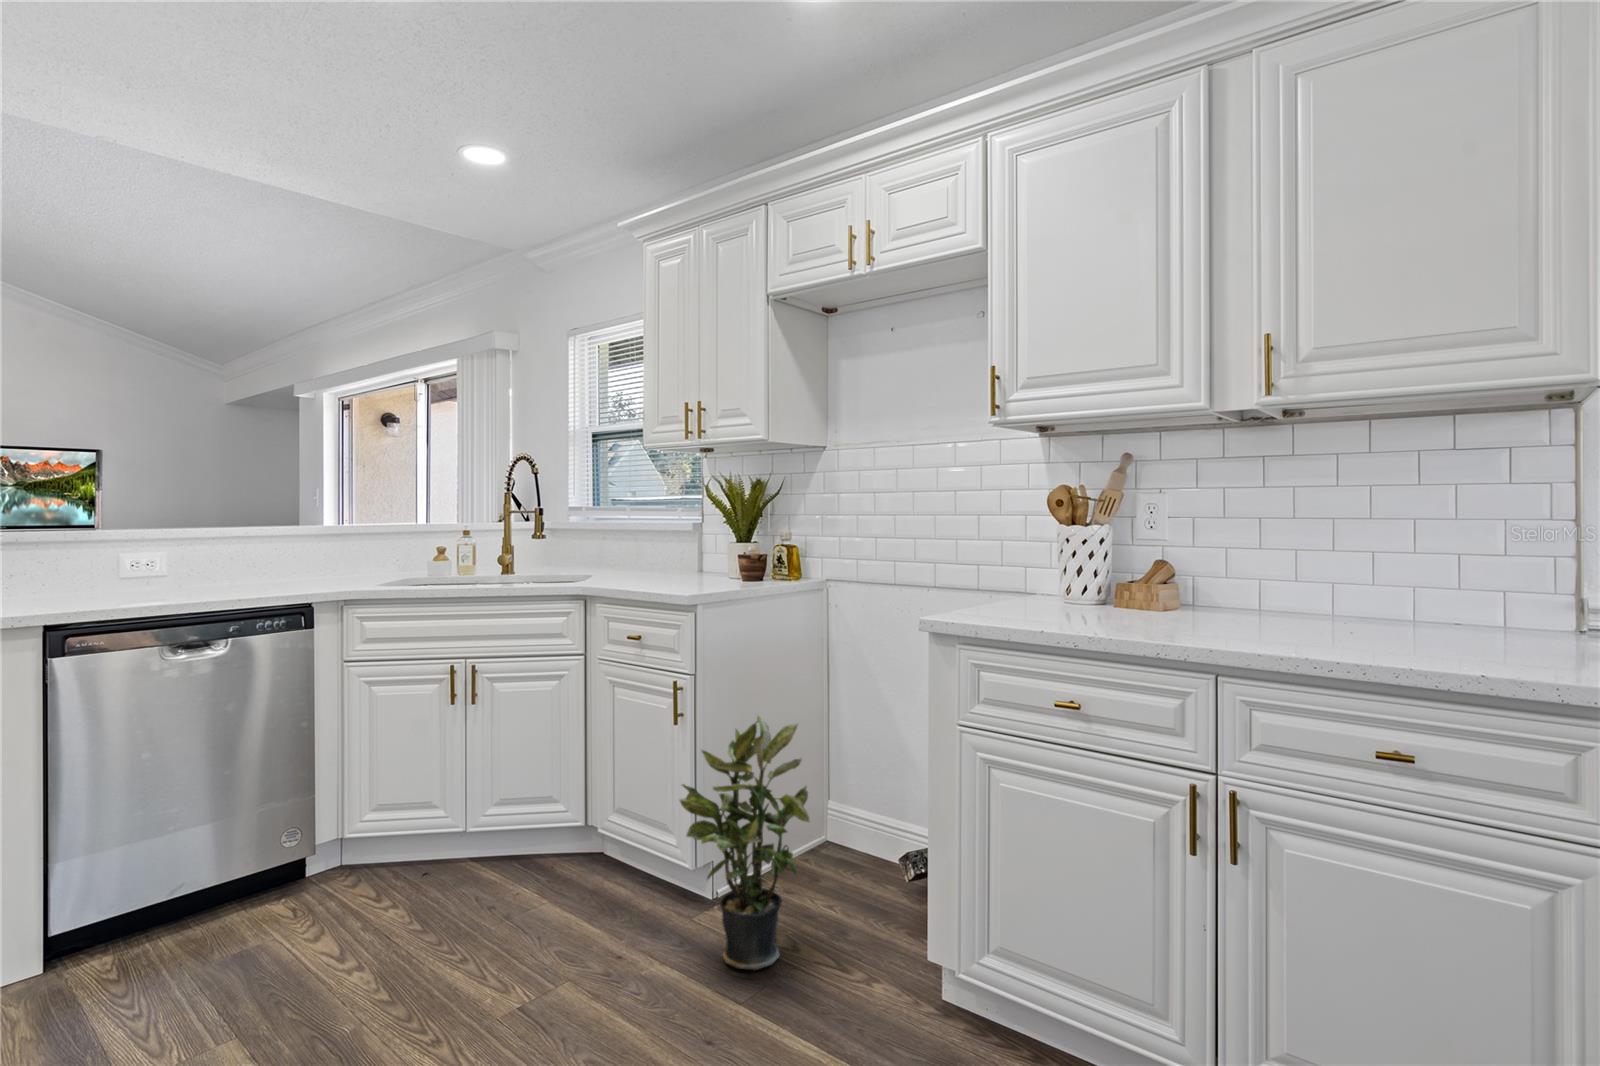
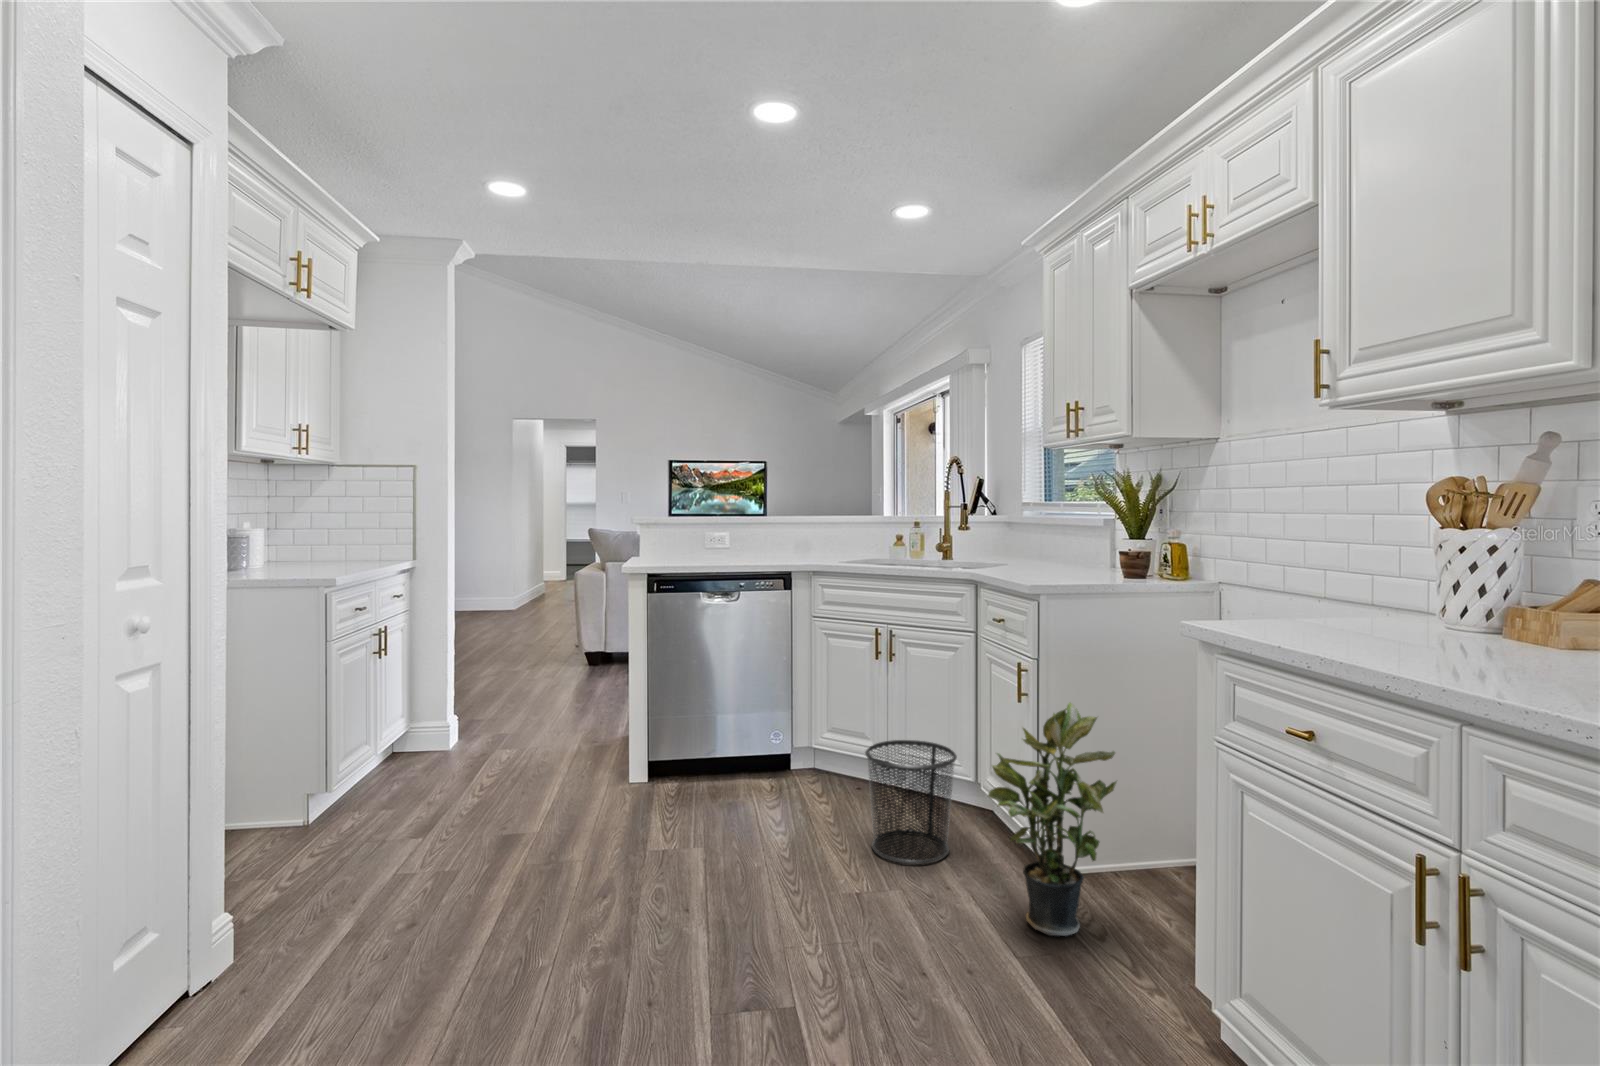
waste bin: none [486,791,603,950] -> present [865,740,957,864]

